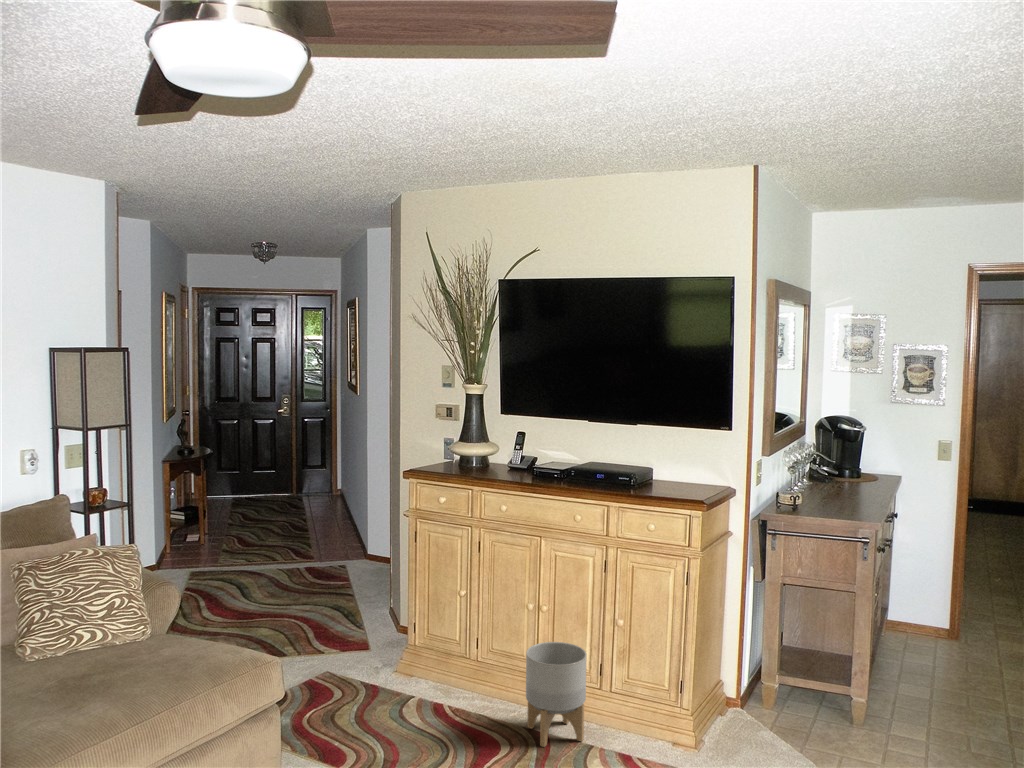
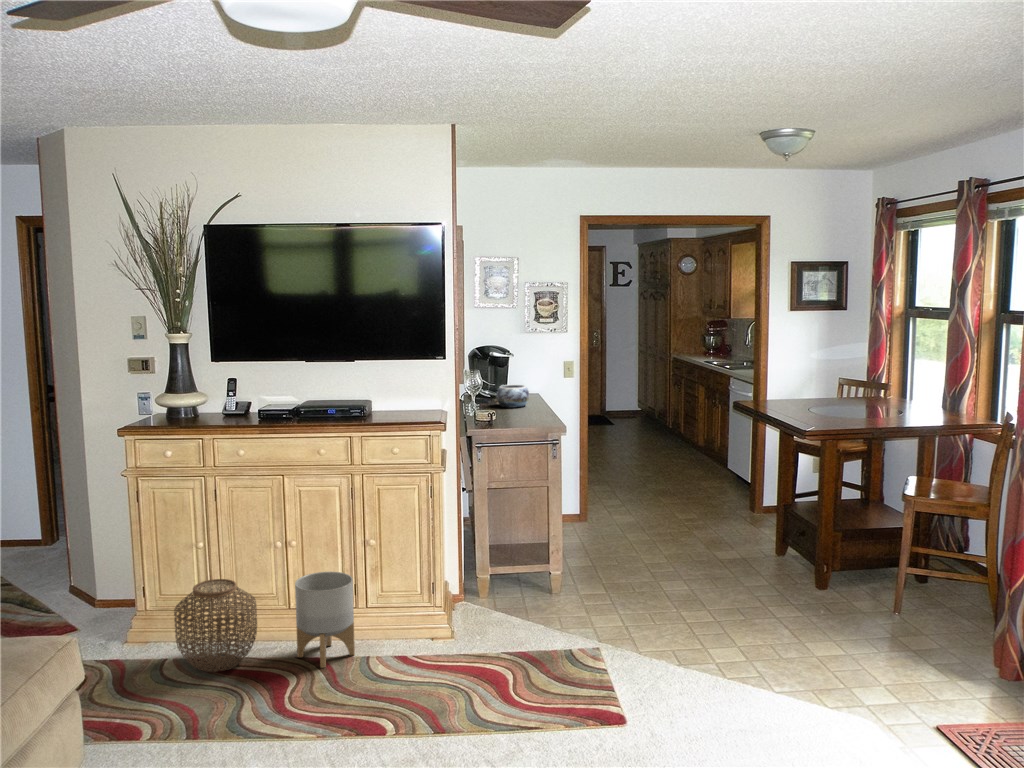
decorative bowl: none [830,463,872,491] -> present [496,385,529,408]
woven basket: none [417,627,494,722] -> present [174,579,257,672]

